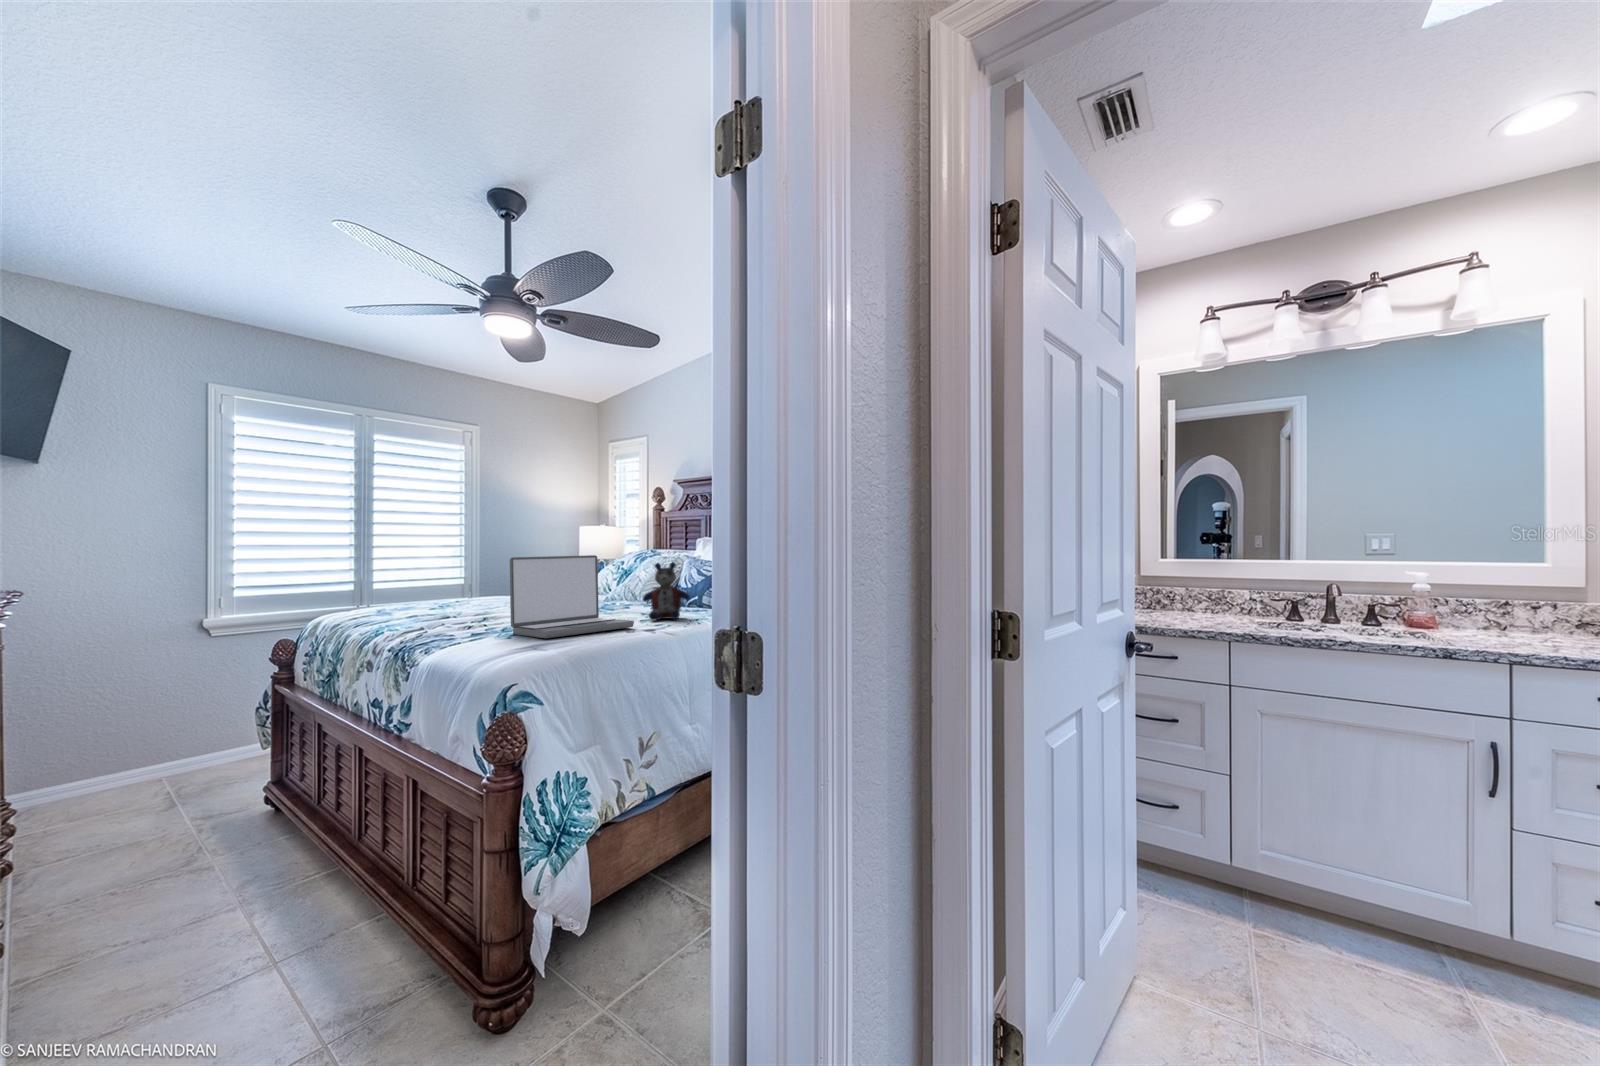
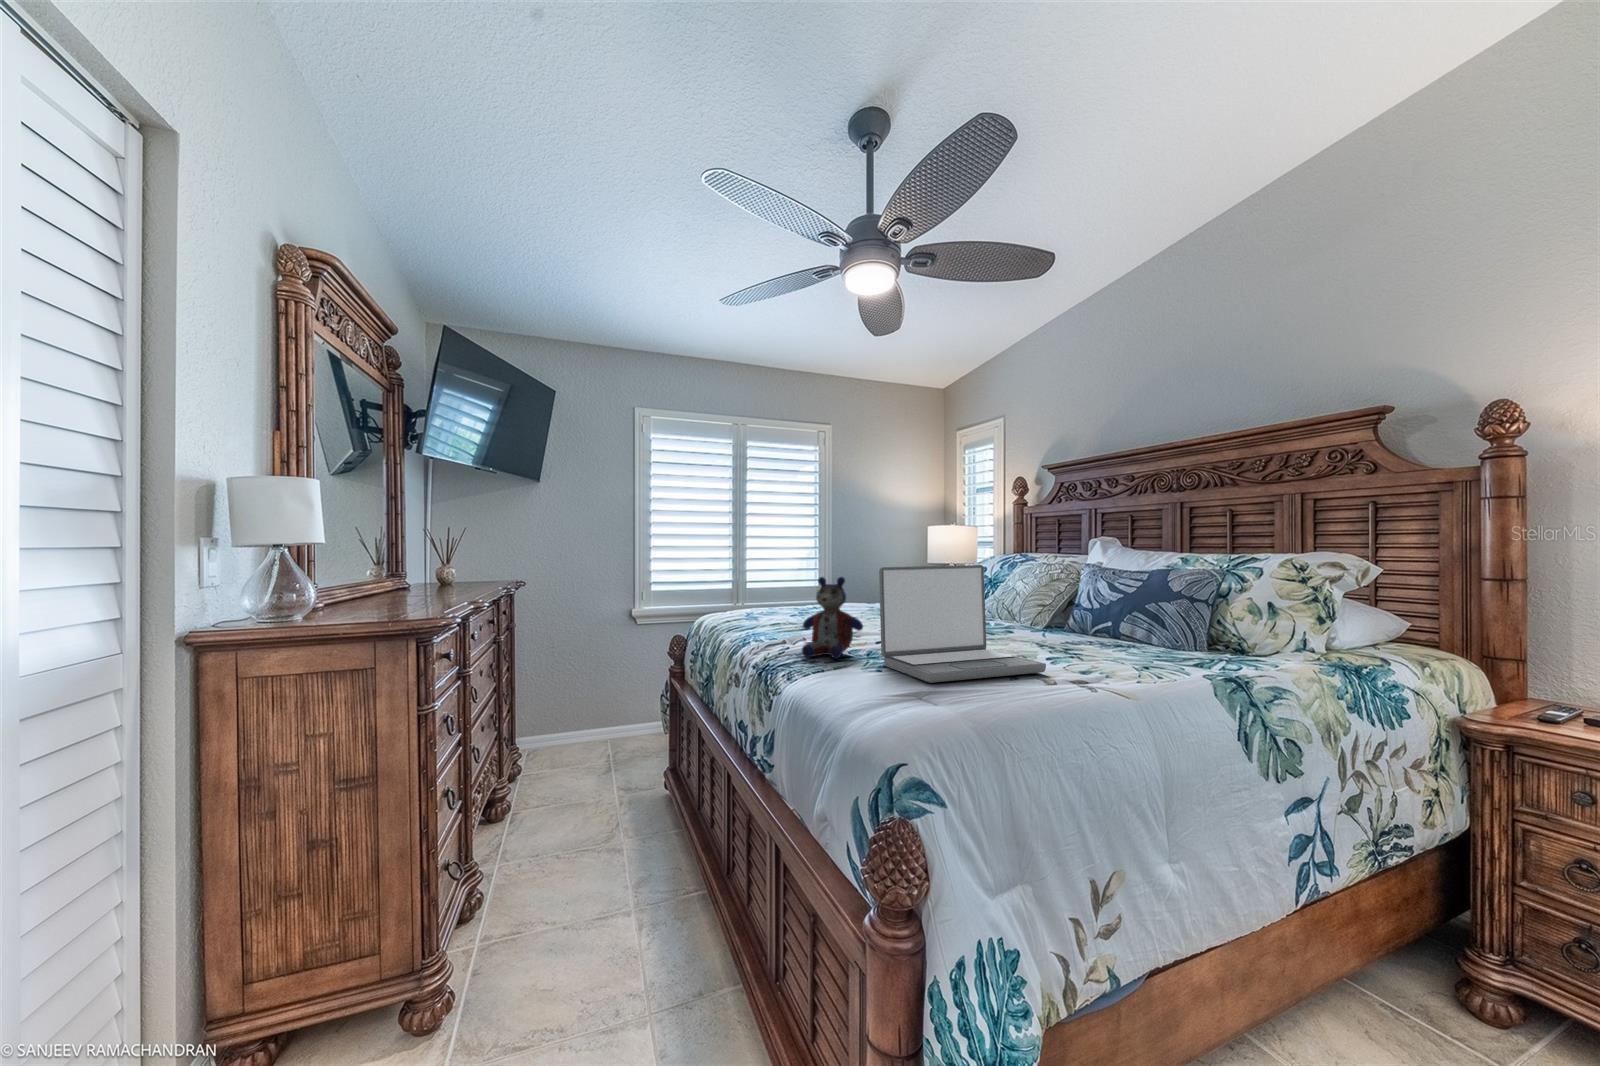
stuffed bear: present [643,562,689,620] -> present [802,577,863,659]

